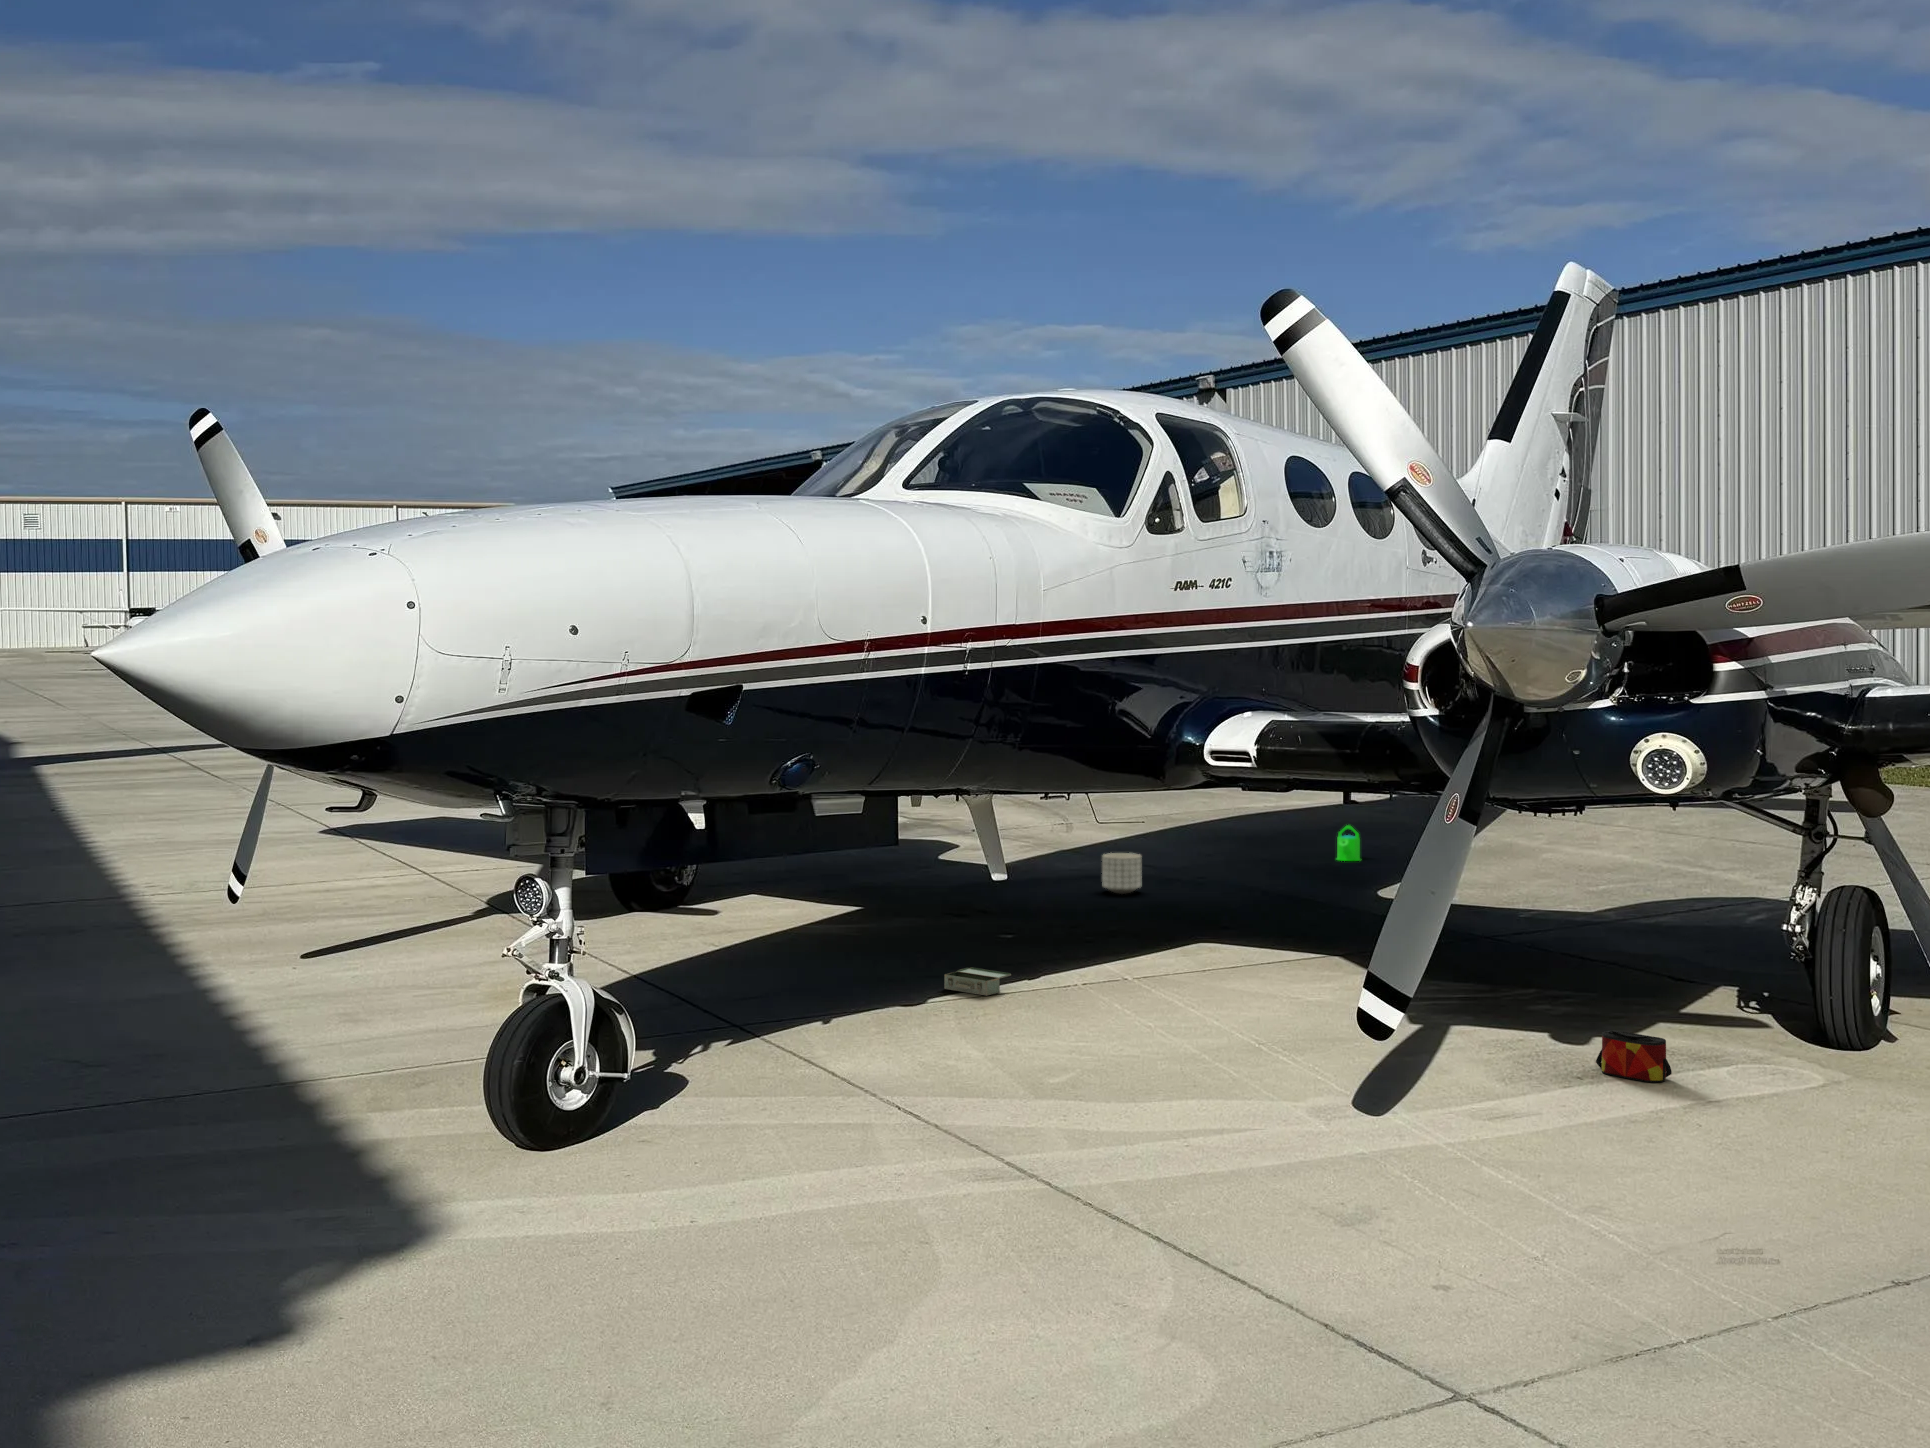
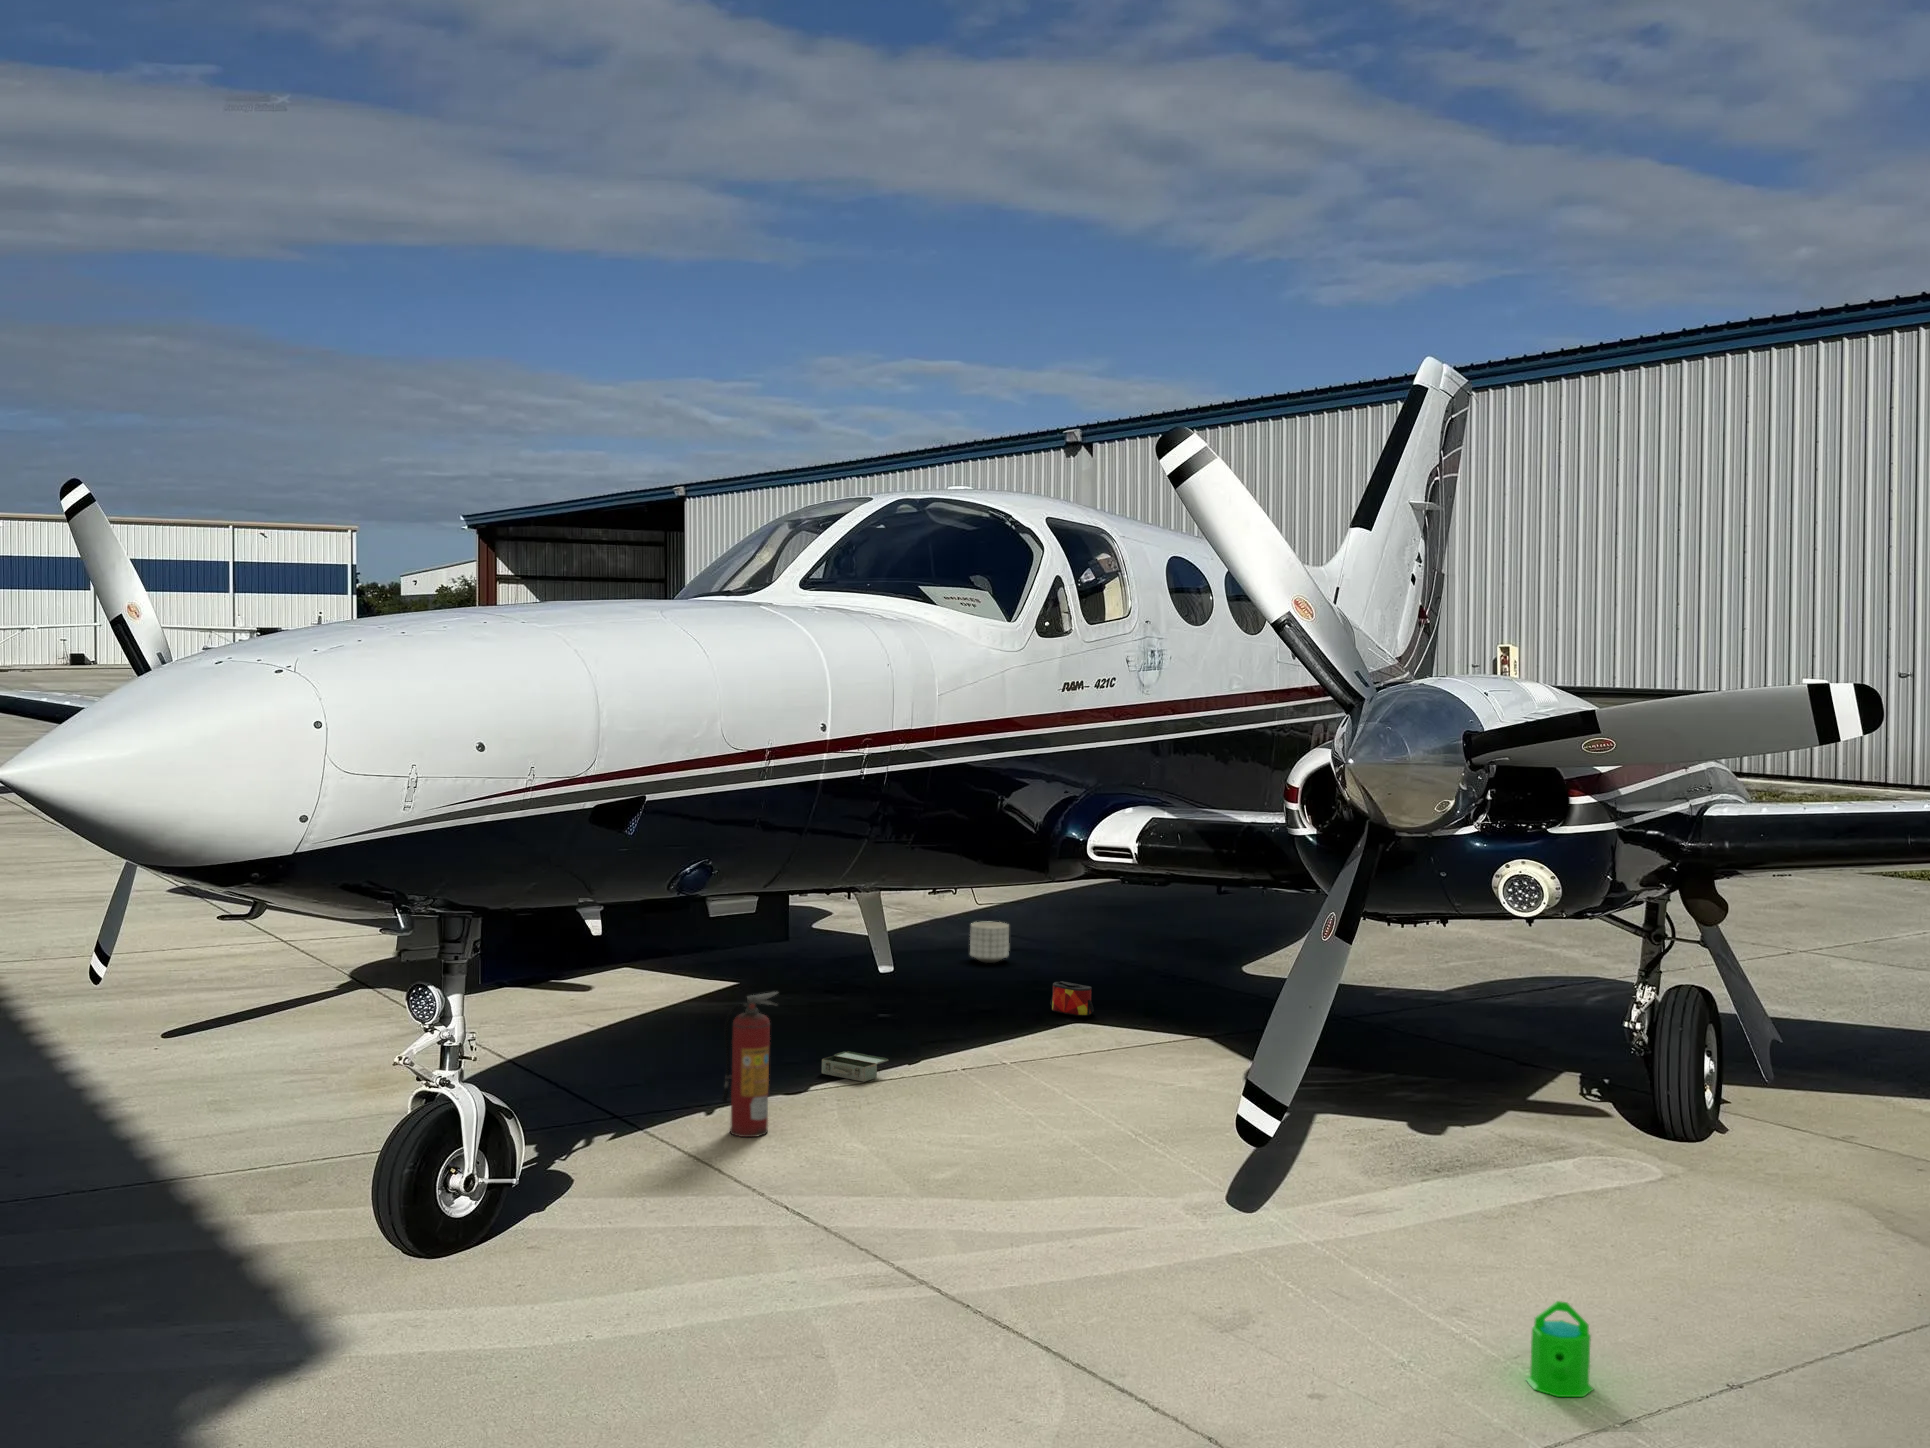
watering can: present [1337,825,1360,861] -> present [1526,1301,1594,1397]
fire extinguisher: none [839,898,892,1043] -> present [722,992,777,1137]
bag: present [1596,1030,1672,1083] -> present [1050,981,1094,1016]

